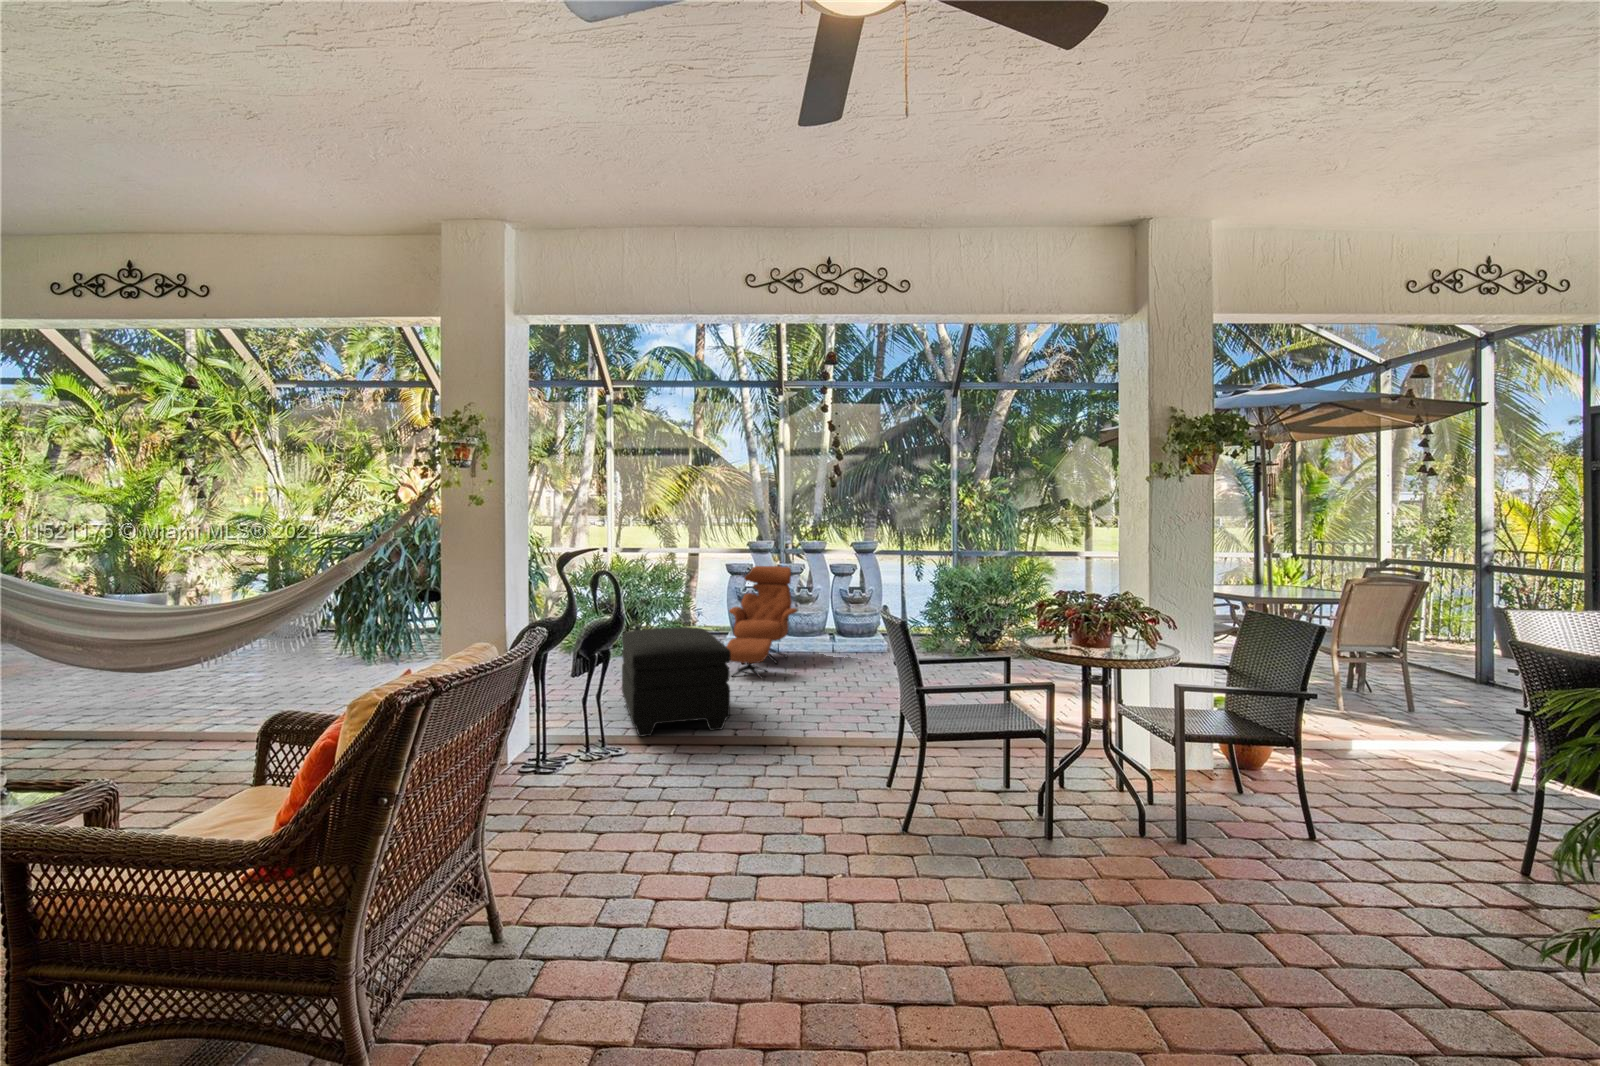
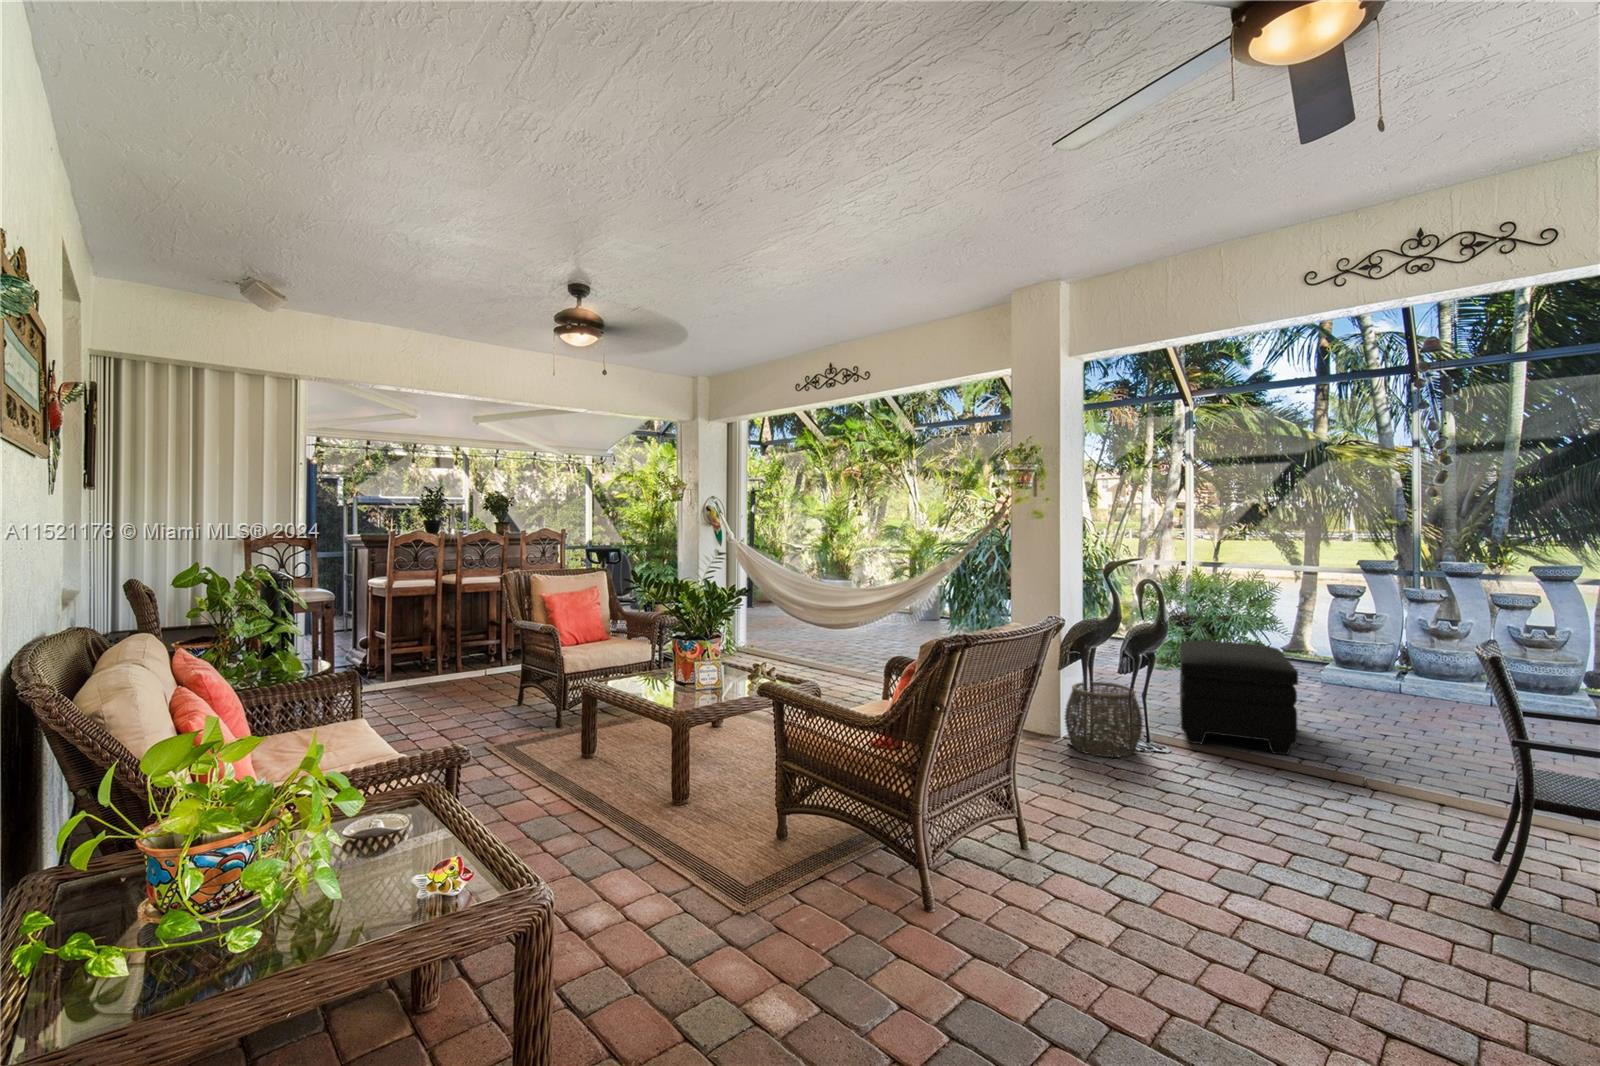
lounge chair: present [726,566,797,678] -> none [1314,586,1434,717]
woven basket: none [515,690,602,778] -> present [1065,682,1143,758]

